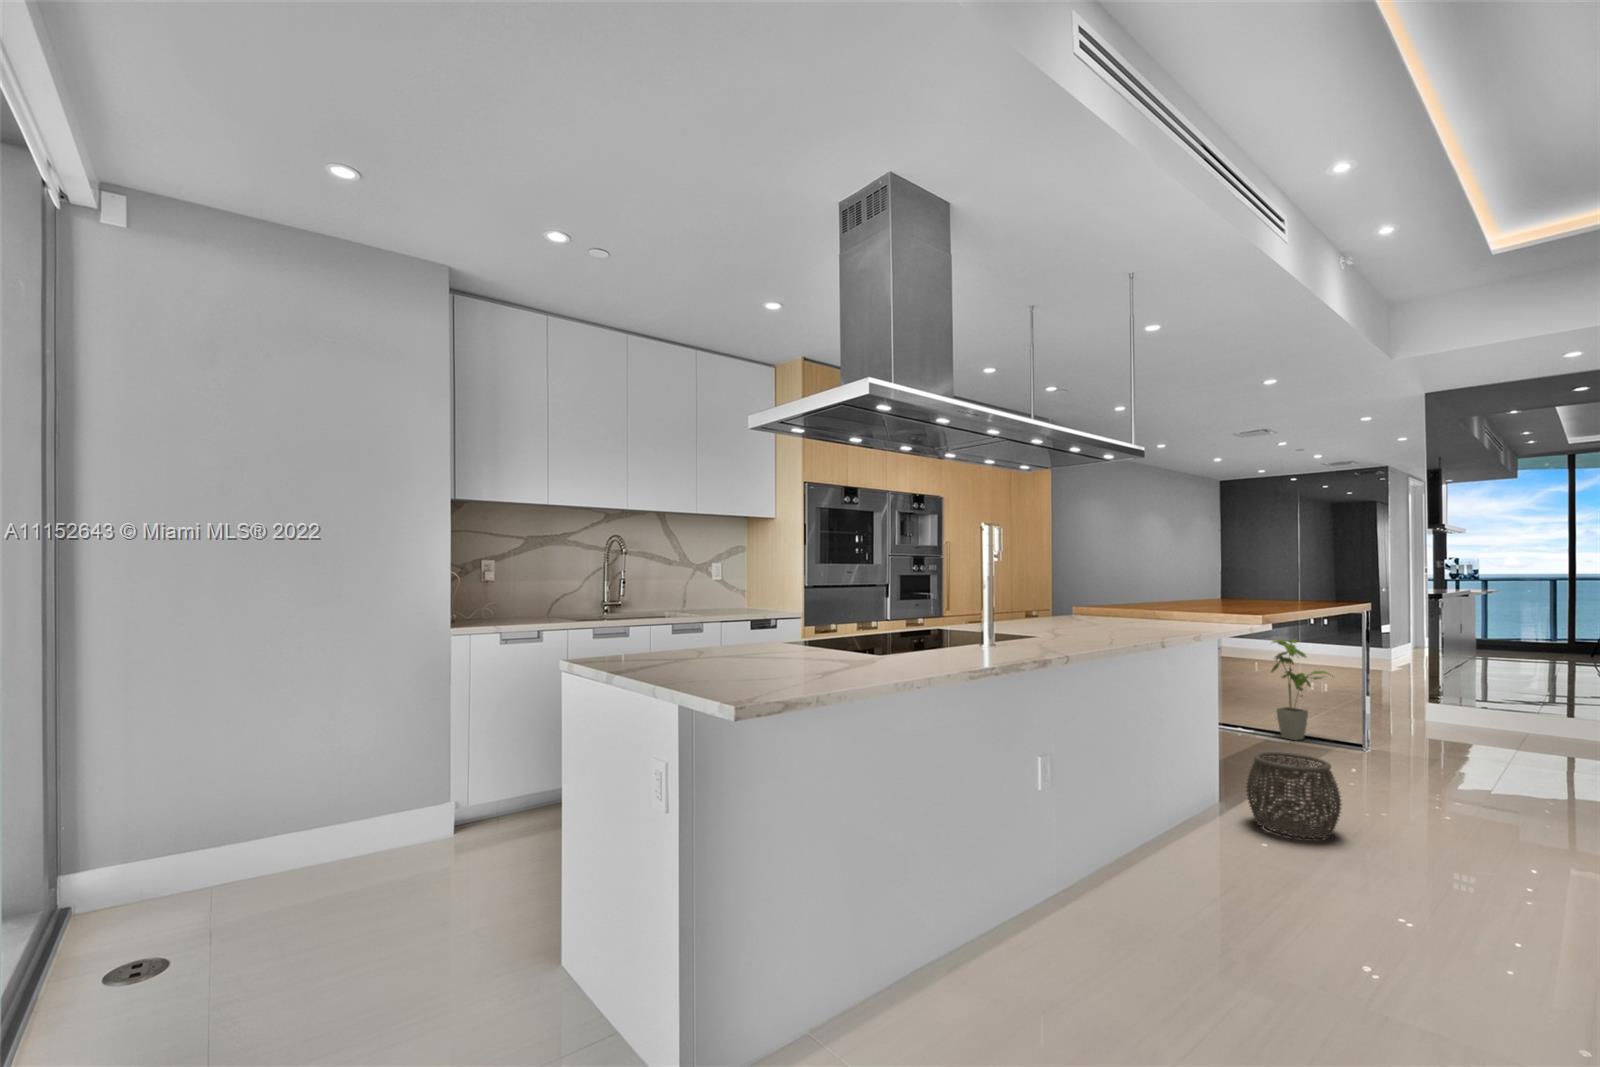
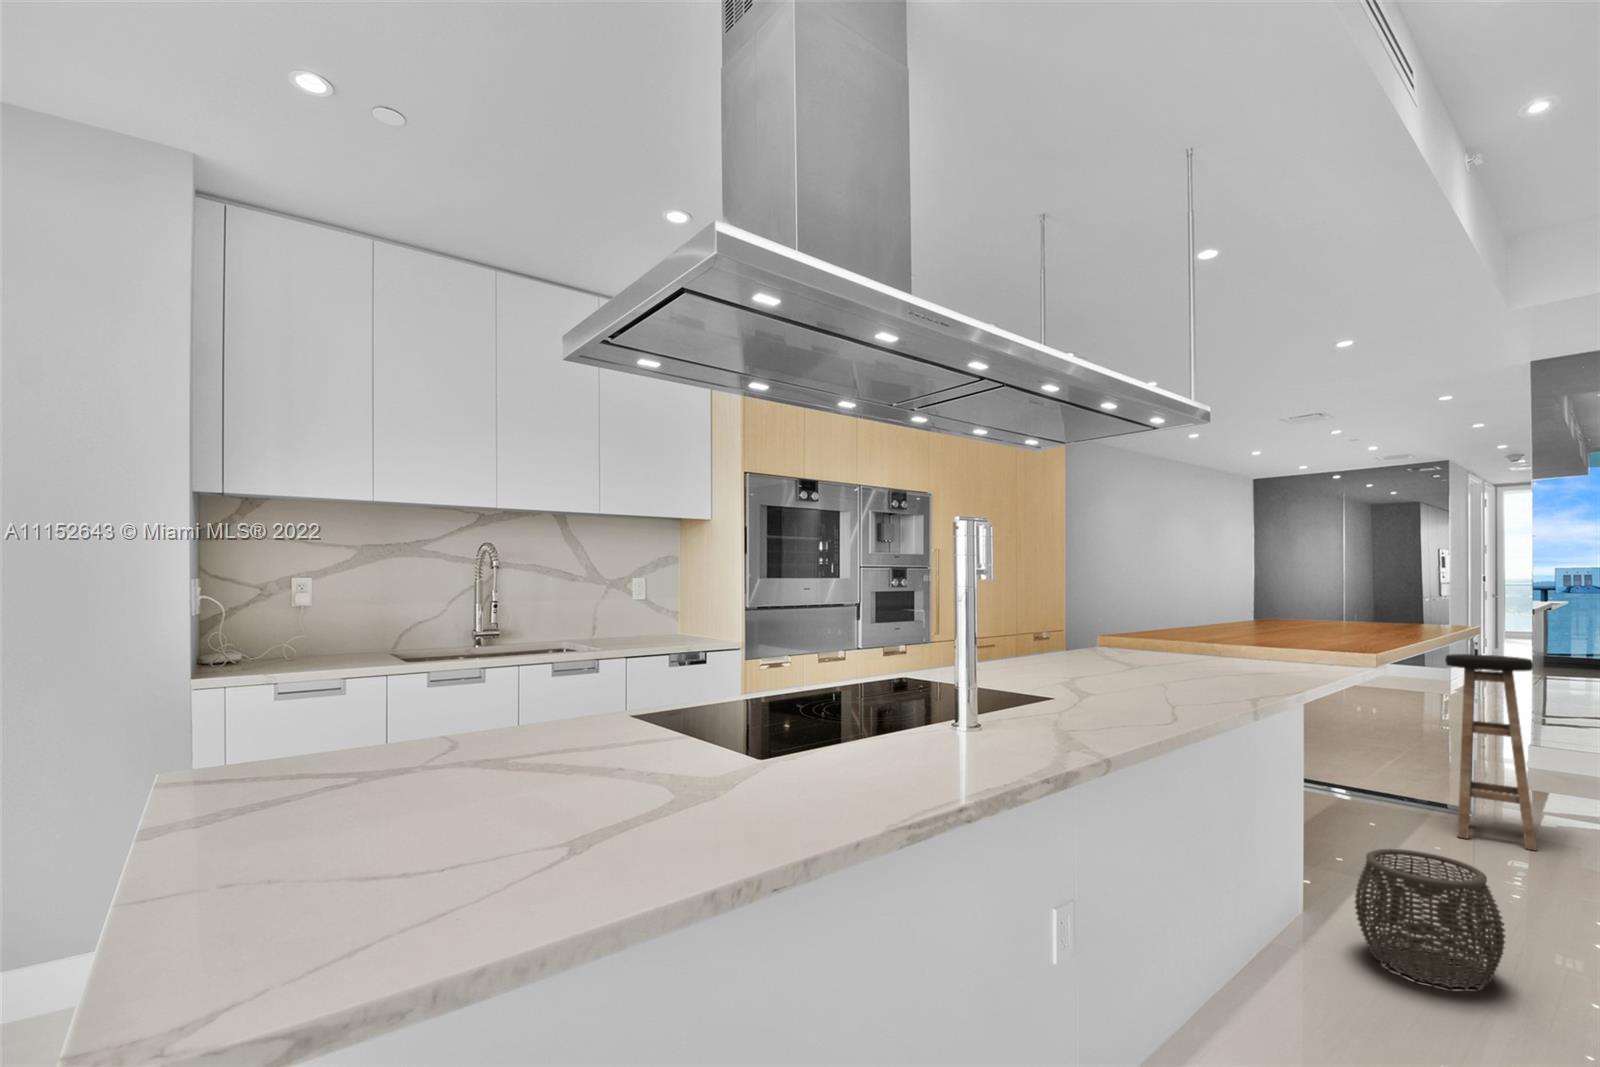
bar stool: none [1338,624,1402,769] -> present [1445,654,1537,850]
house plant: present [1271,639,1328,740] -> none [1349,673,1436,804]

